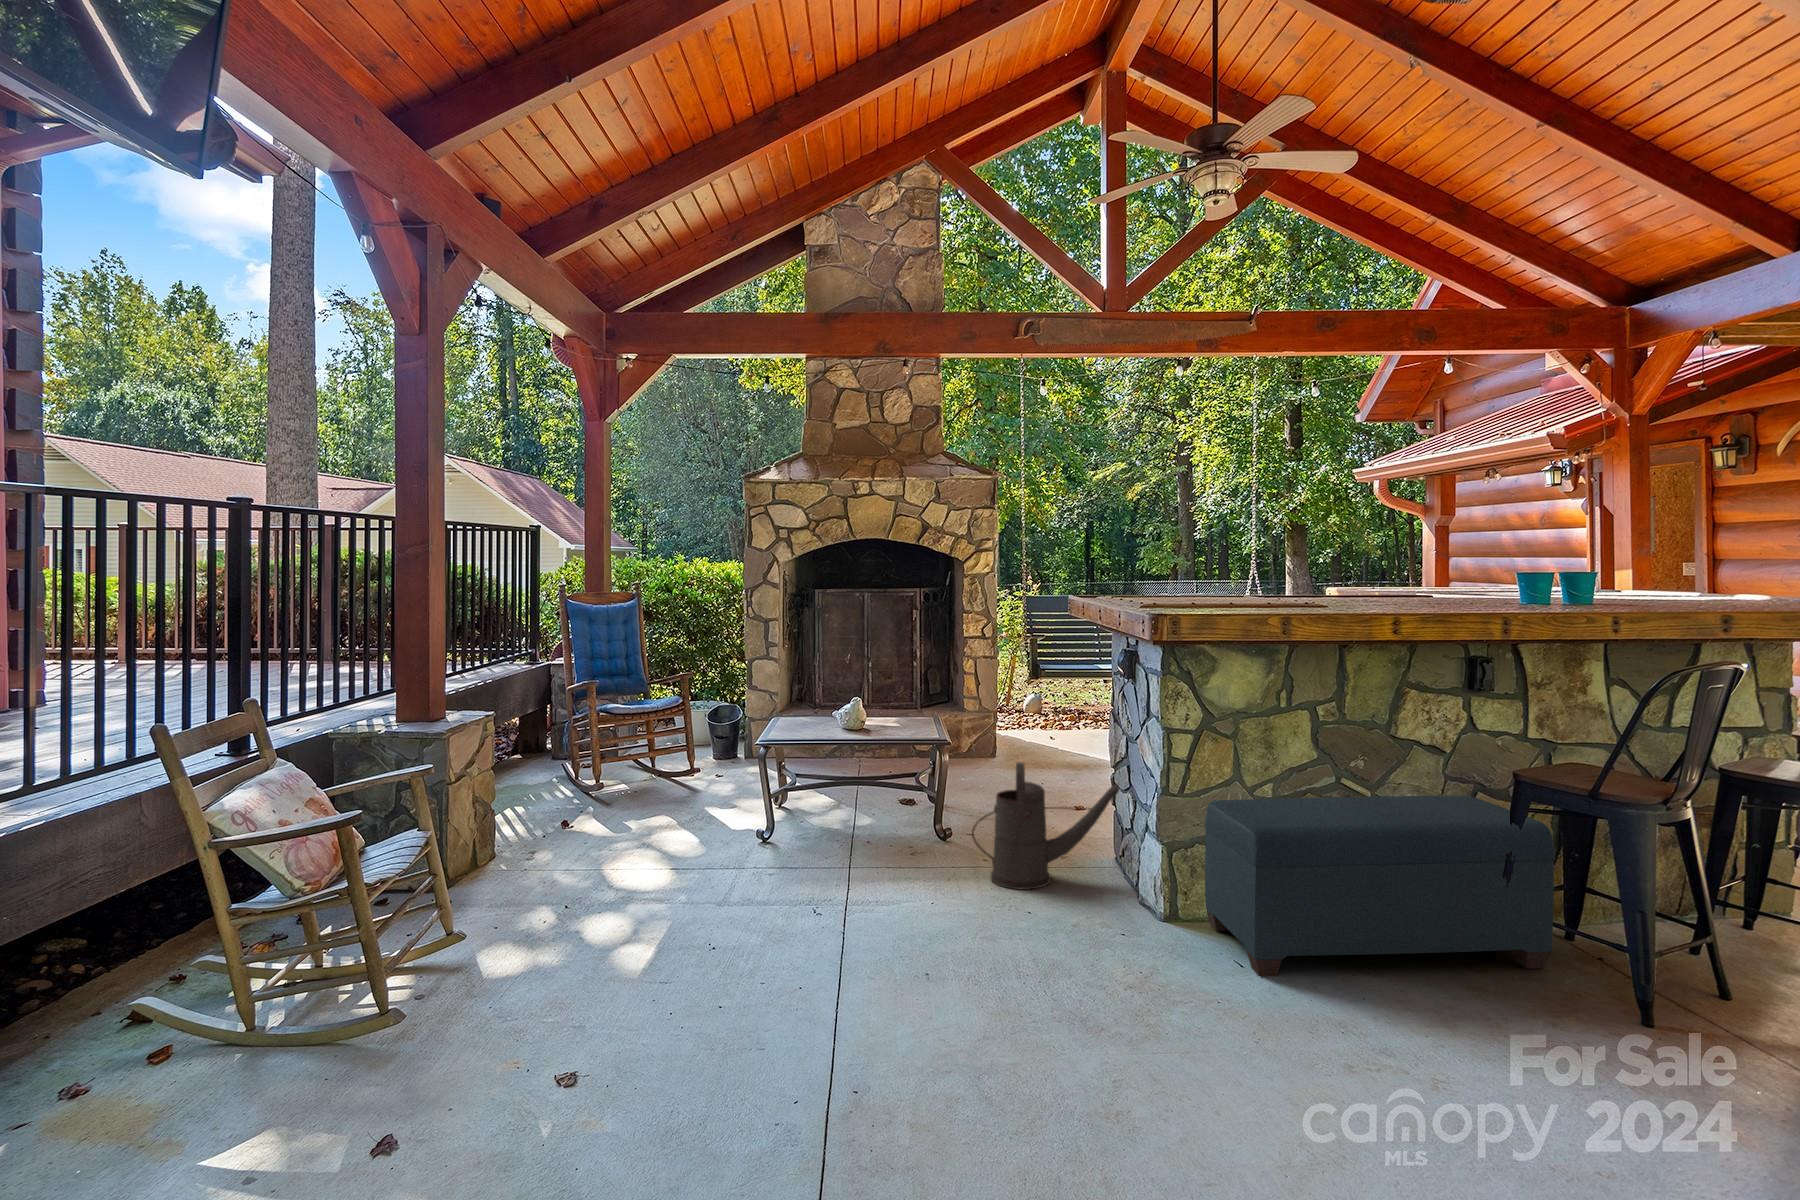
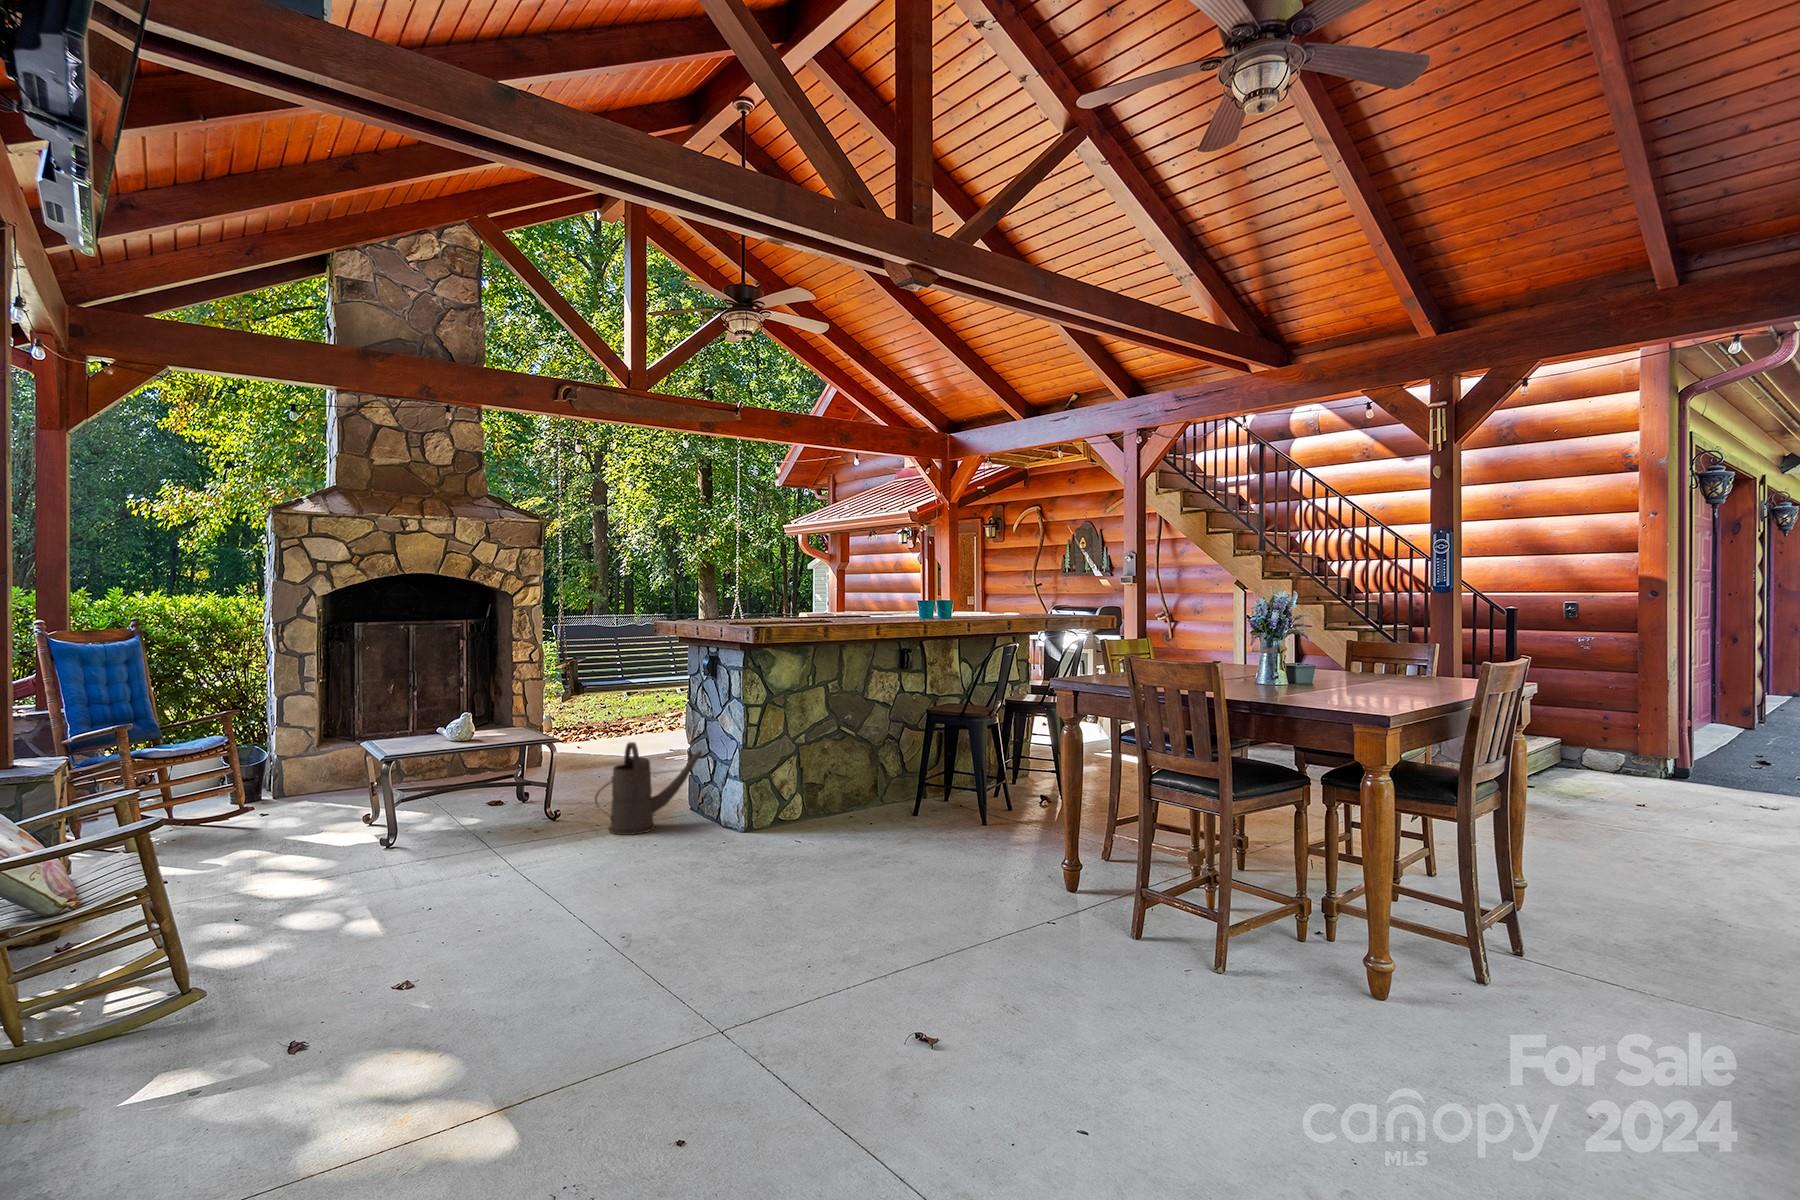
bench: present [1205,796,1555,976] -> none [770,731,951,846]

